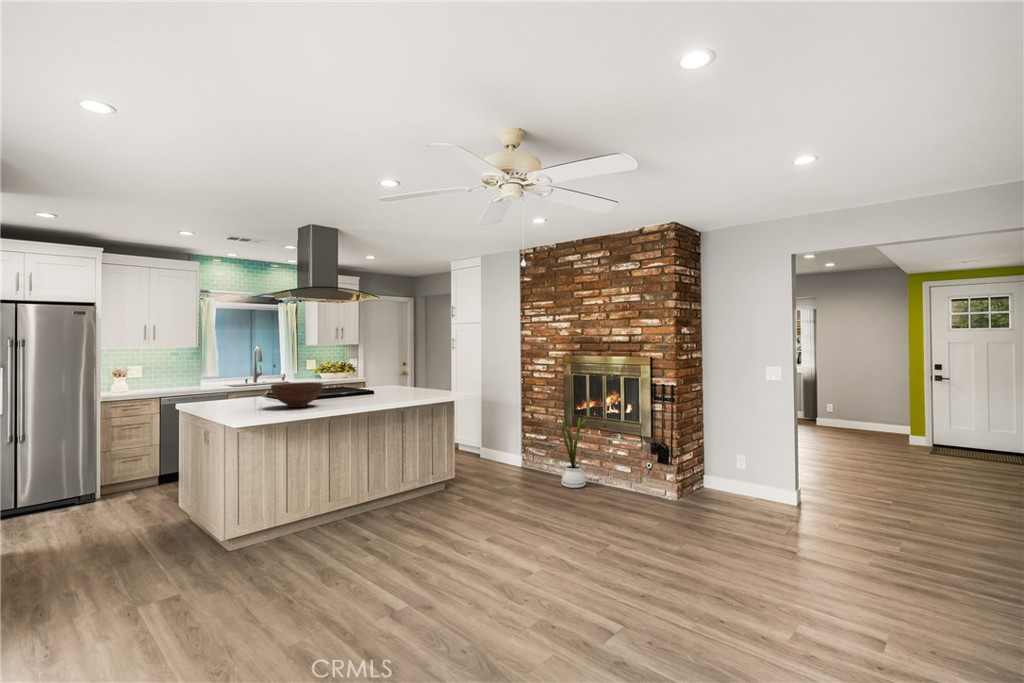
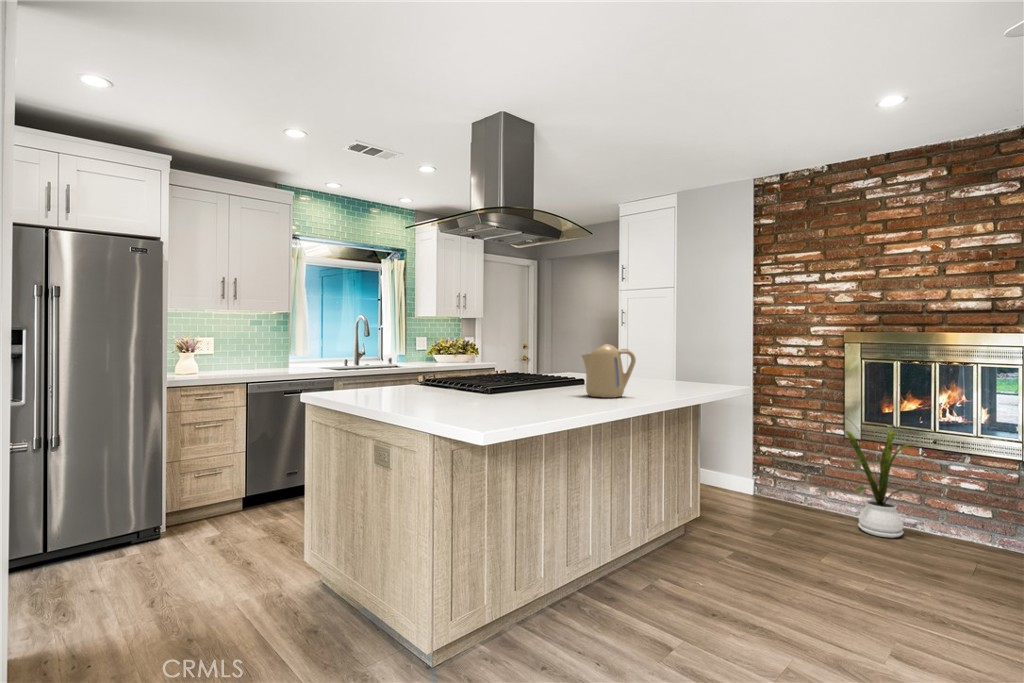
kettle: none [342,371,373,403] -> present [582,344,636,398]
fruit bowl: present [271,382,323,407] -> none [488,361,573,403]

